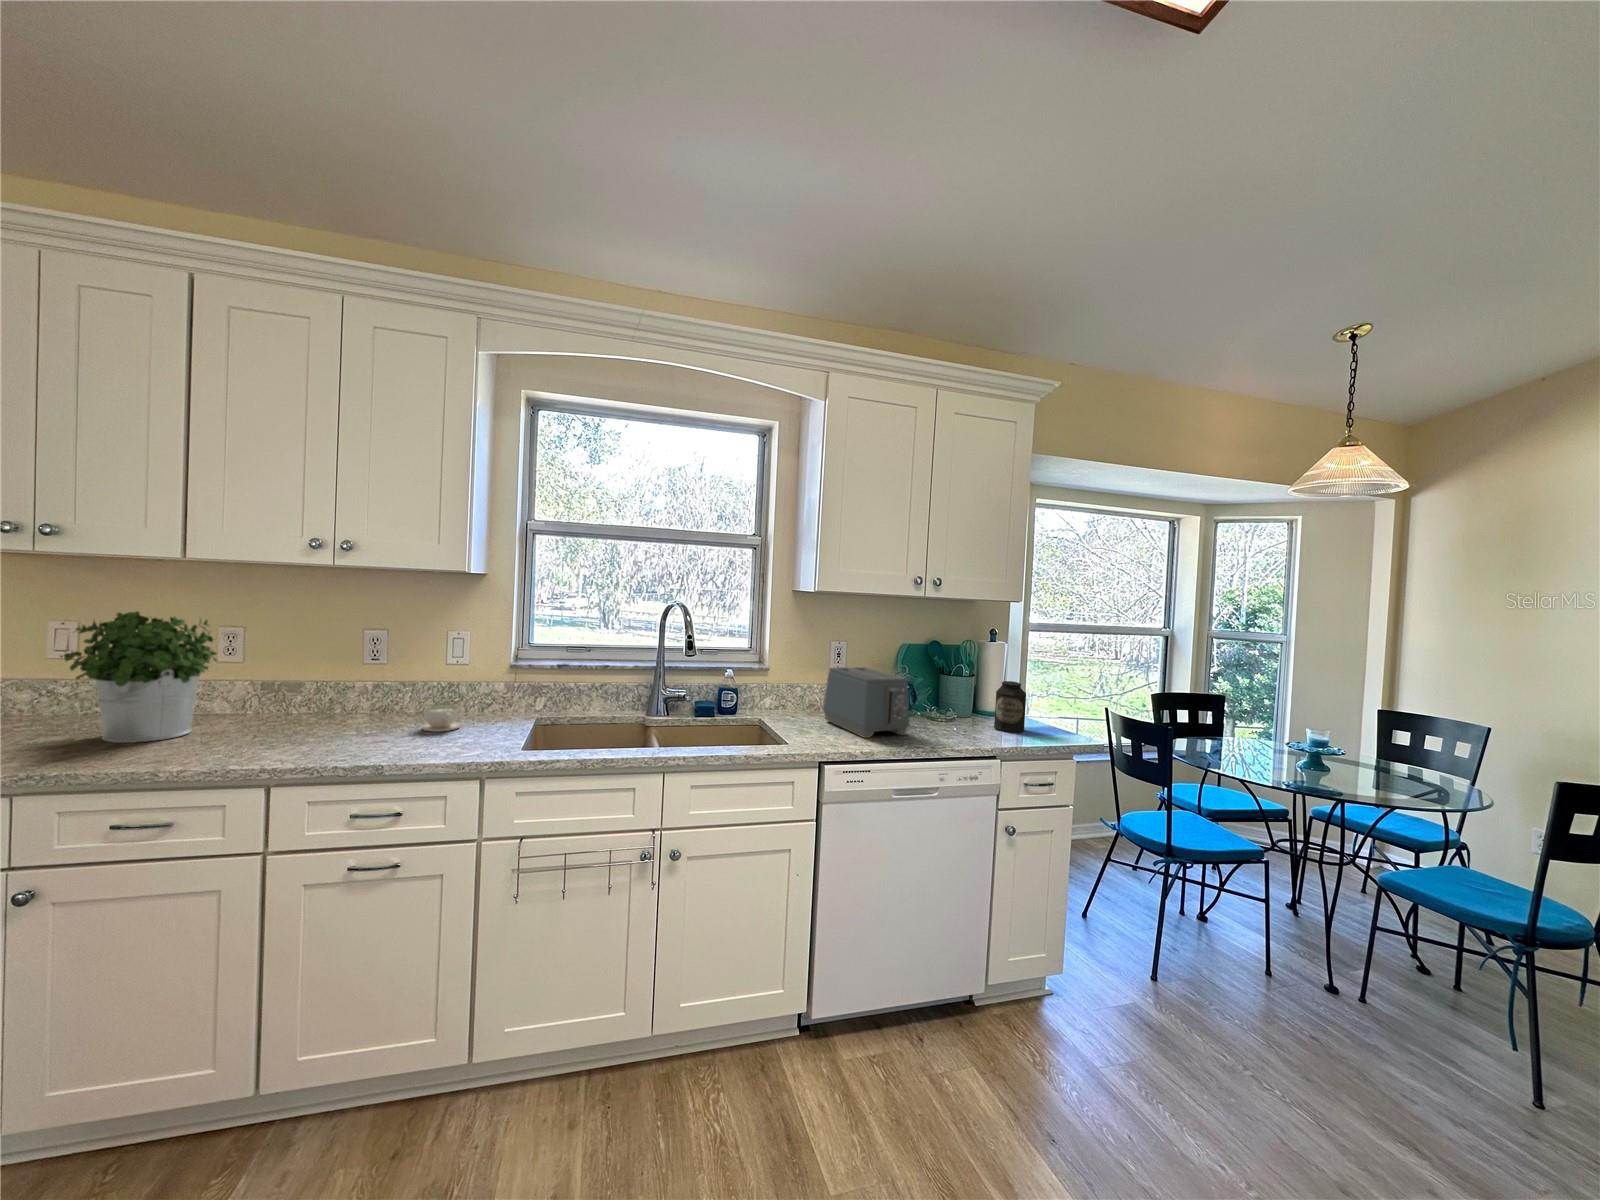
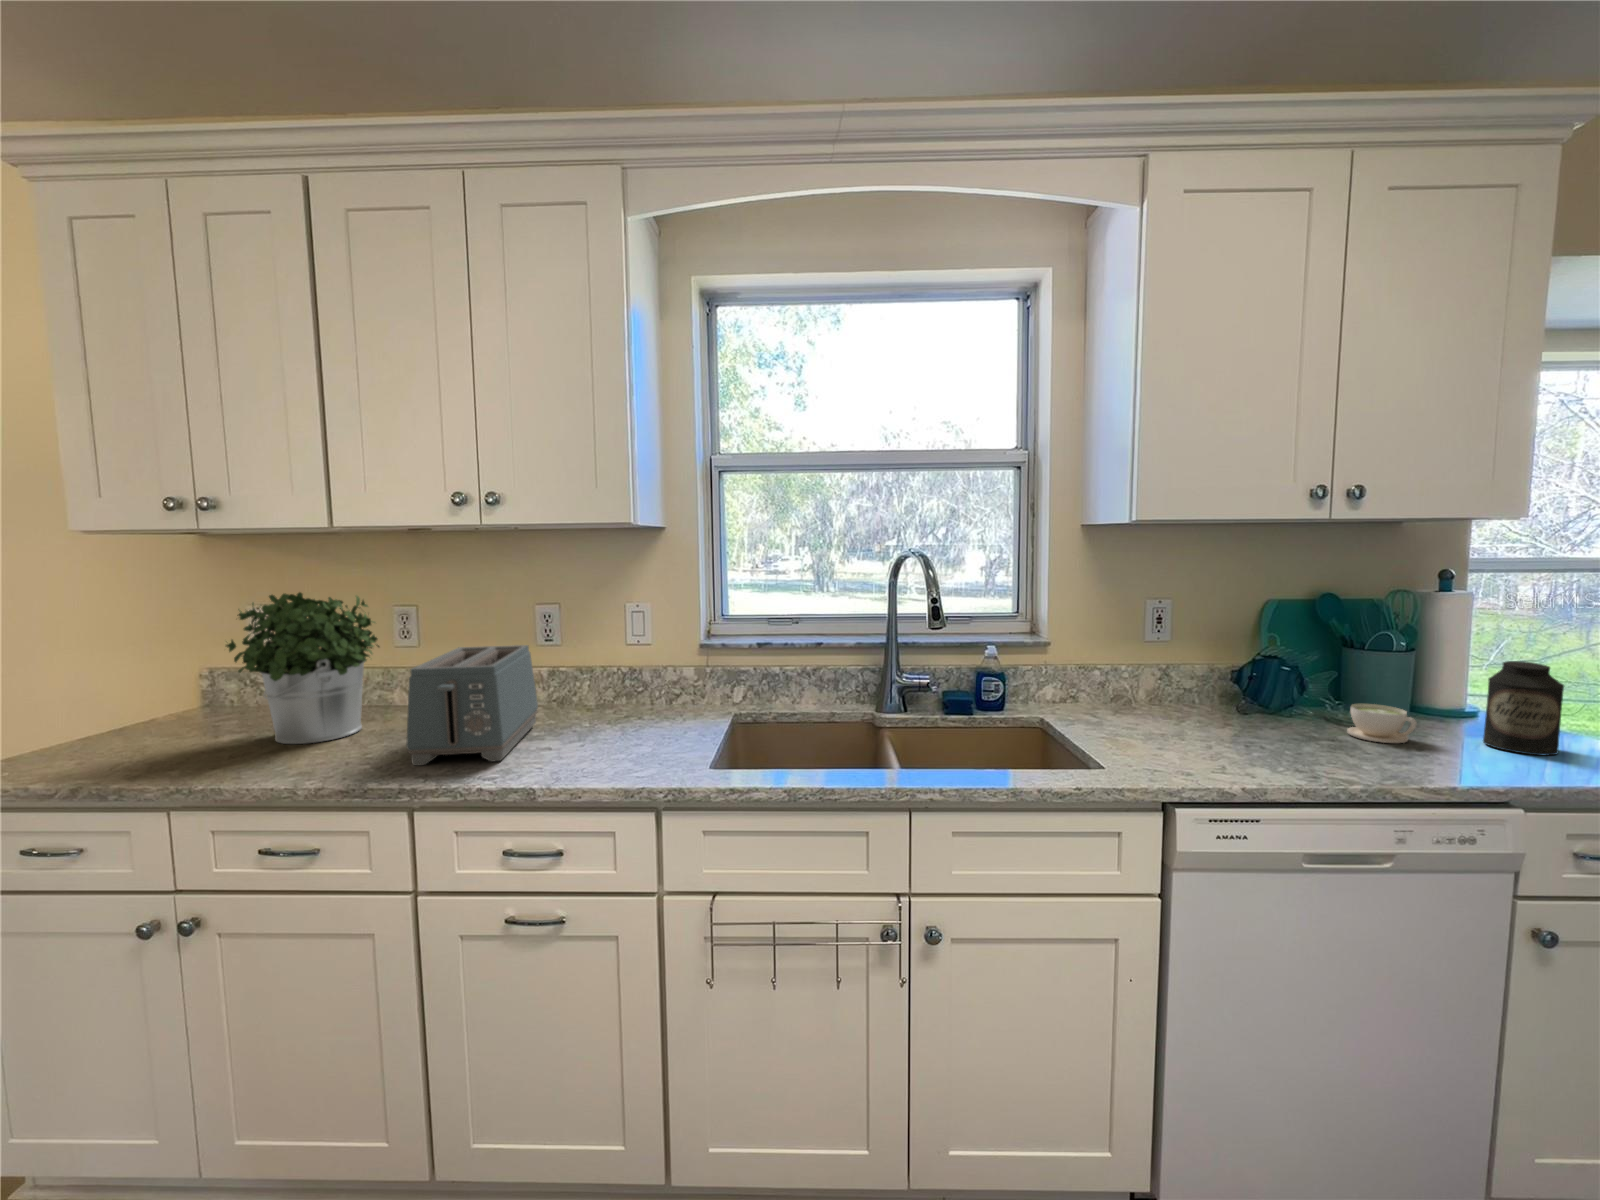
toaster: present [823,667,910,738] -> present [406,645,538,766]
coffee cup: present [422,705,460,732] -> present [1347,704,1417,743]

